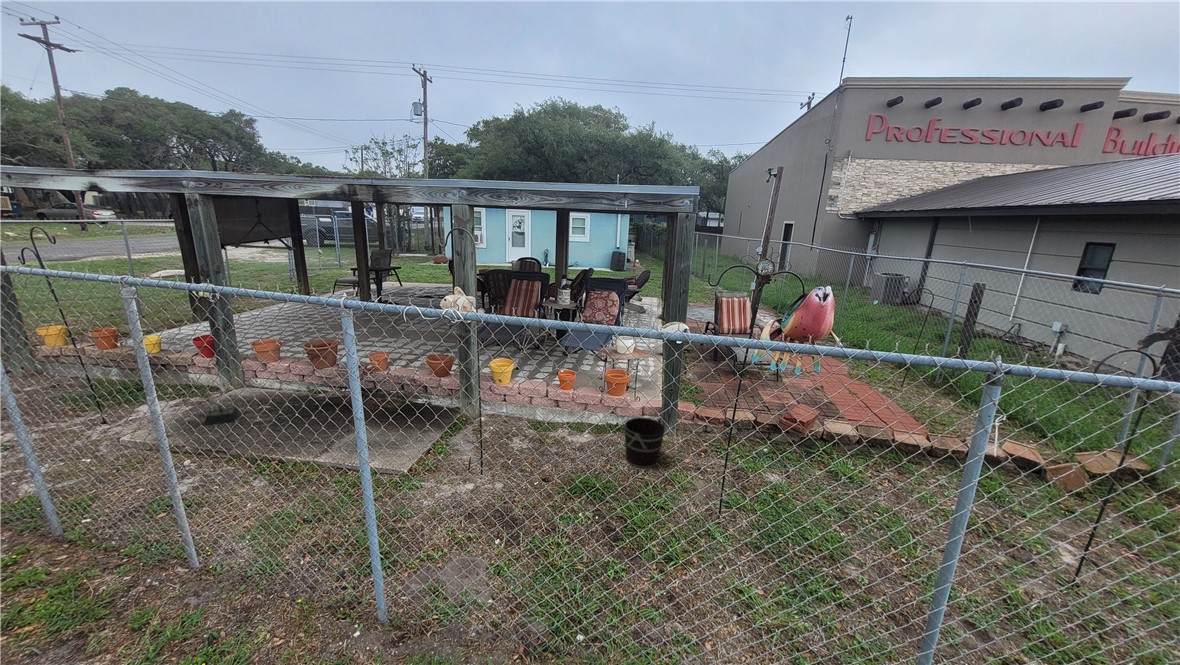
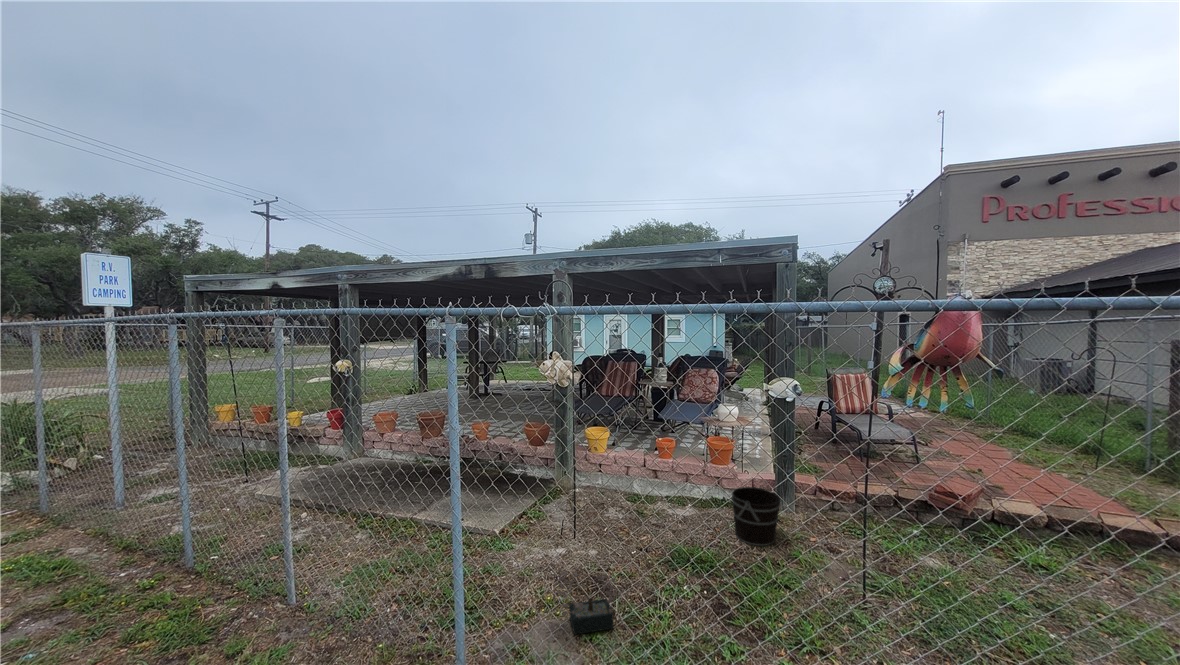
decorative plant: present [194,391,241,425] -> present [553,566,622,635]

